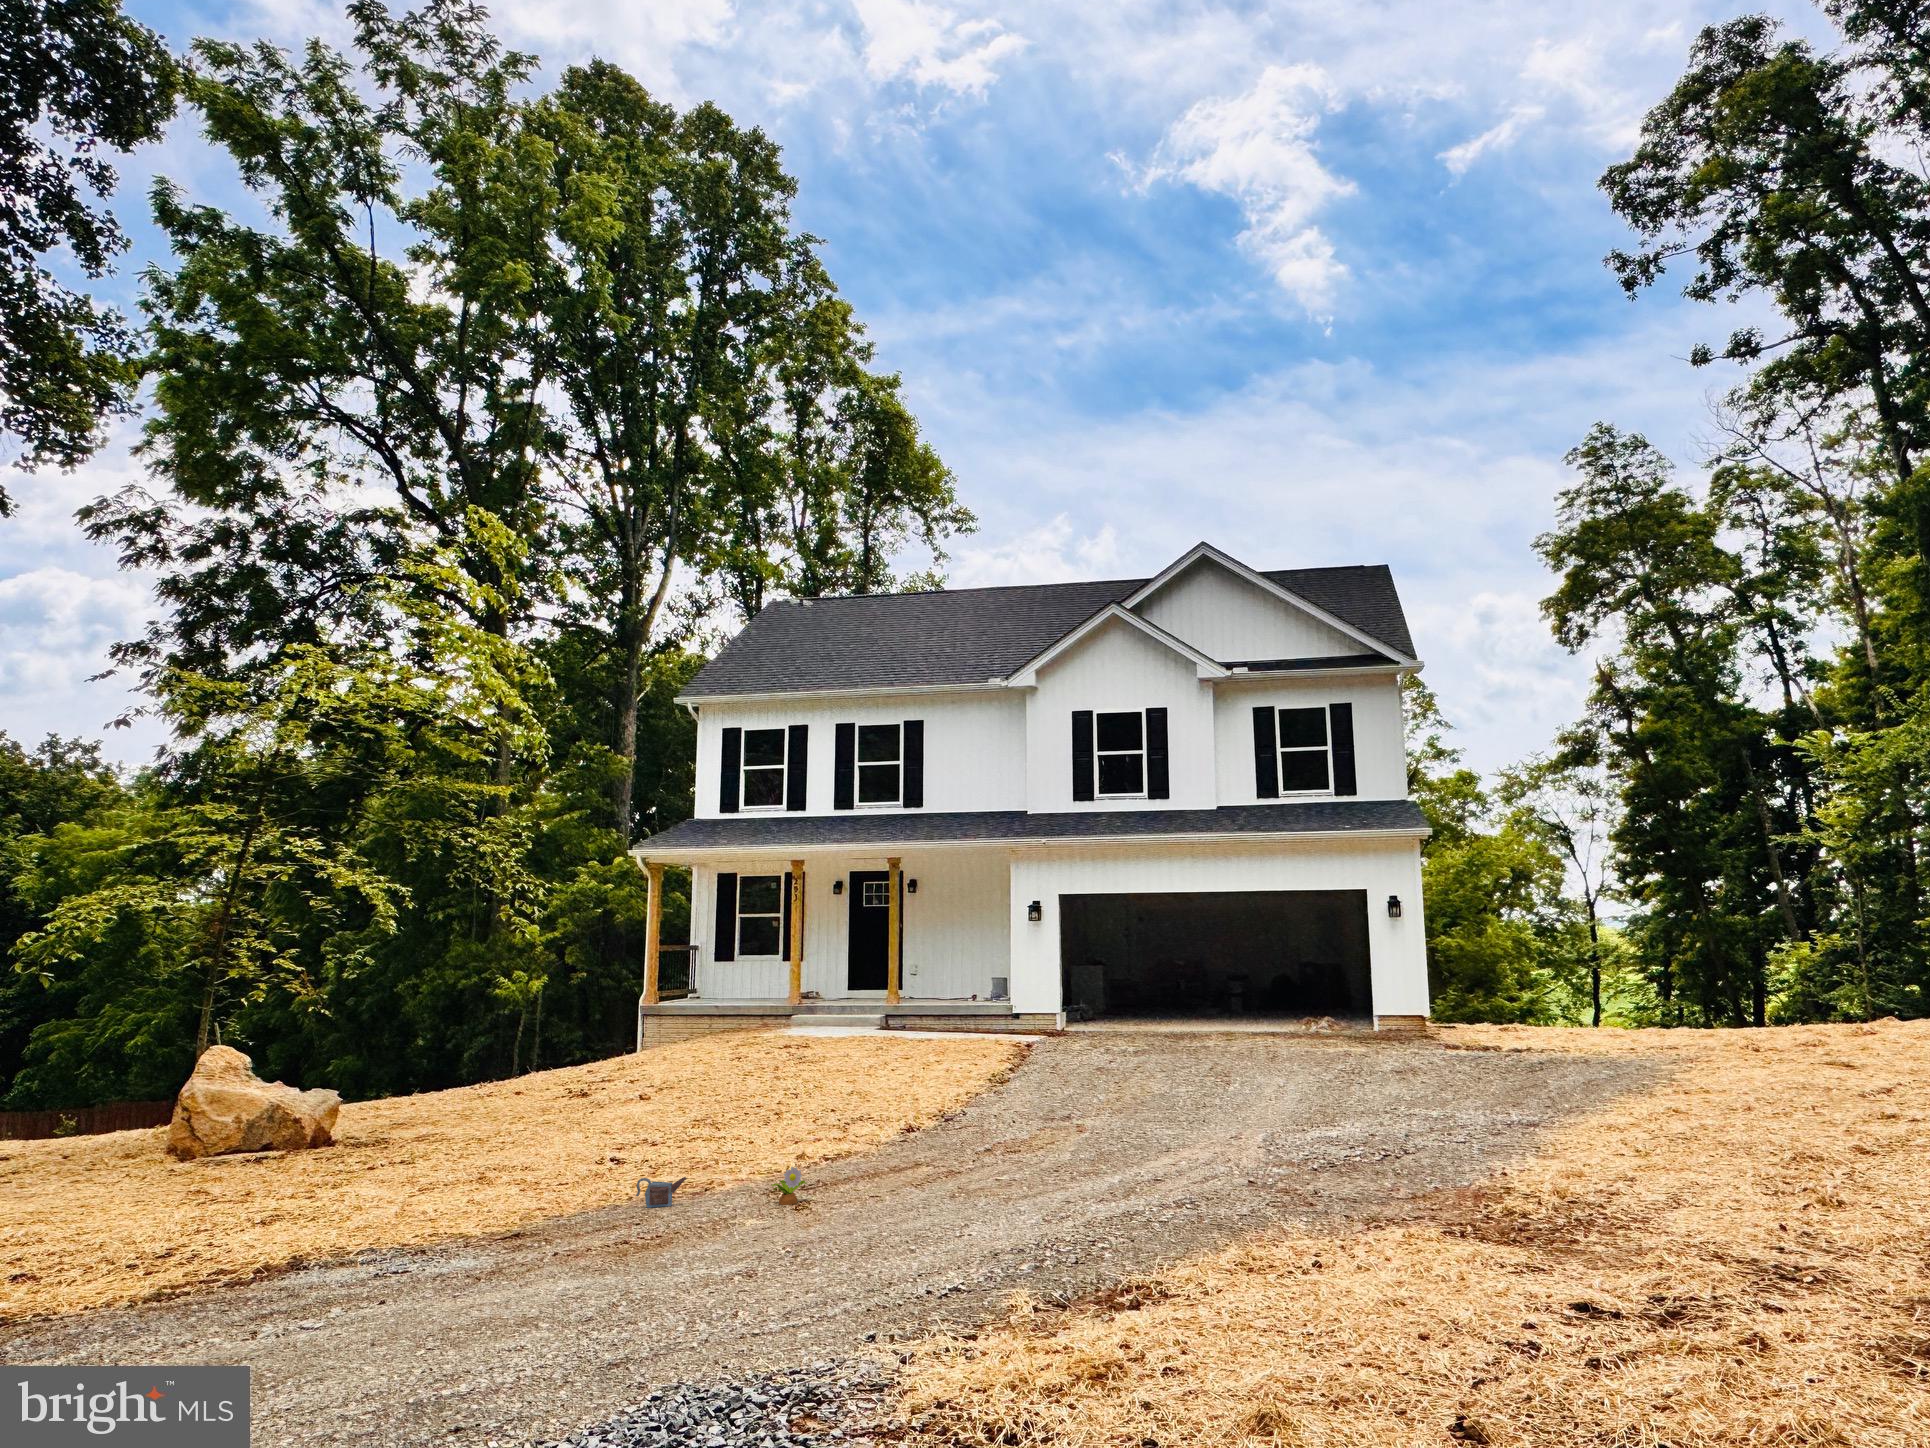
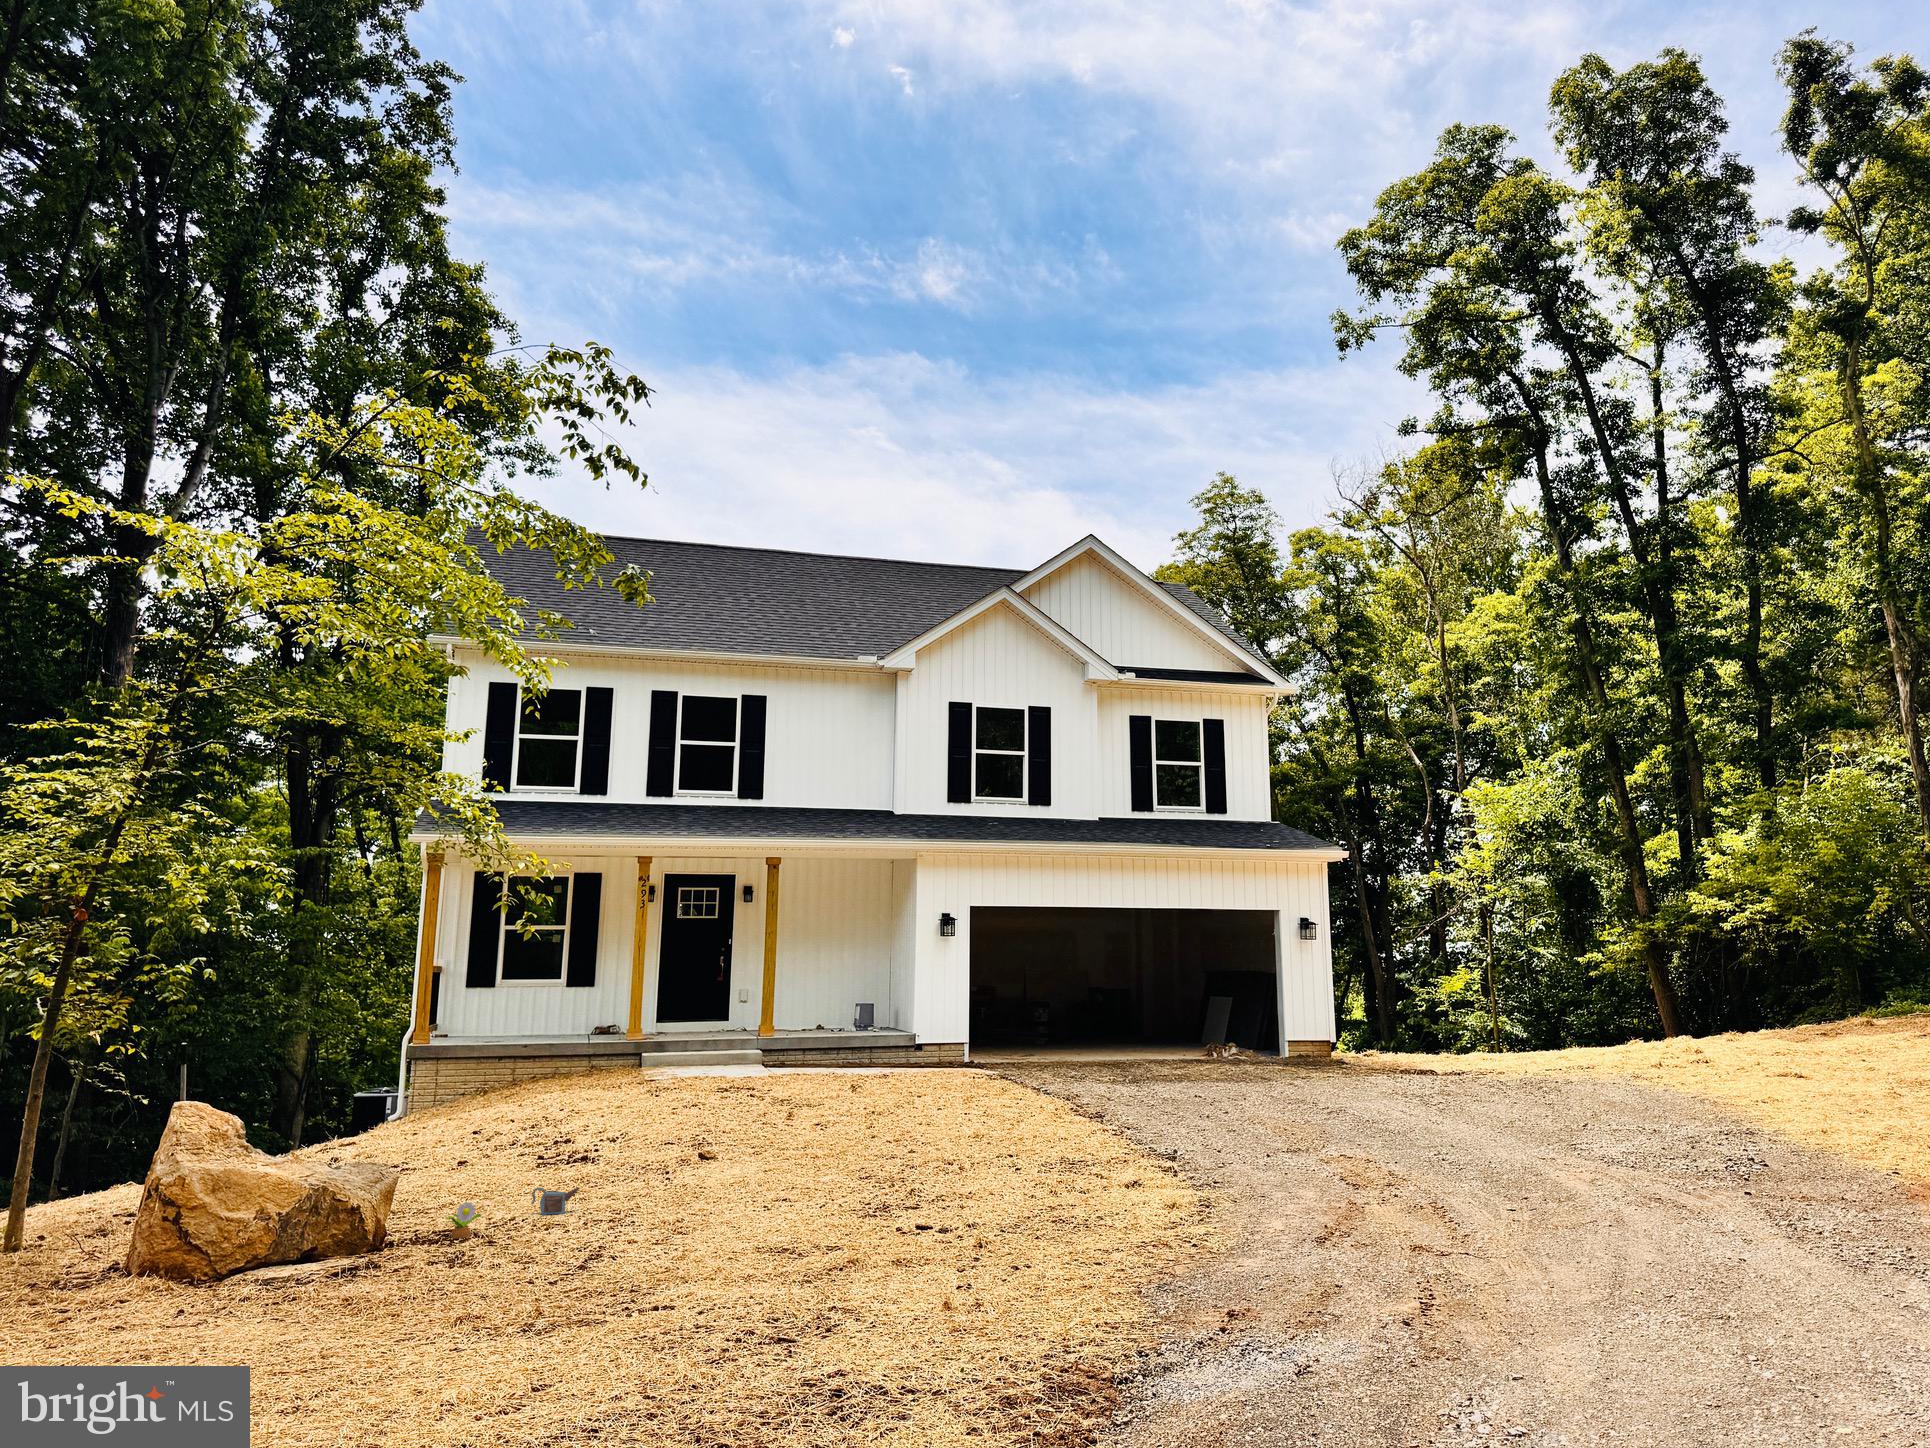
decorative plant: present [772,1167,807,1205] -> present [445,1201,481,1238]

